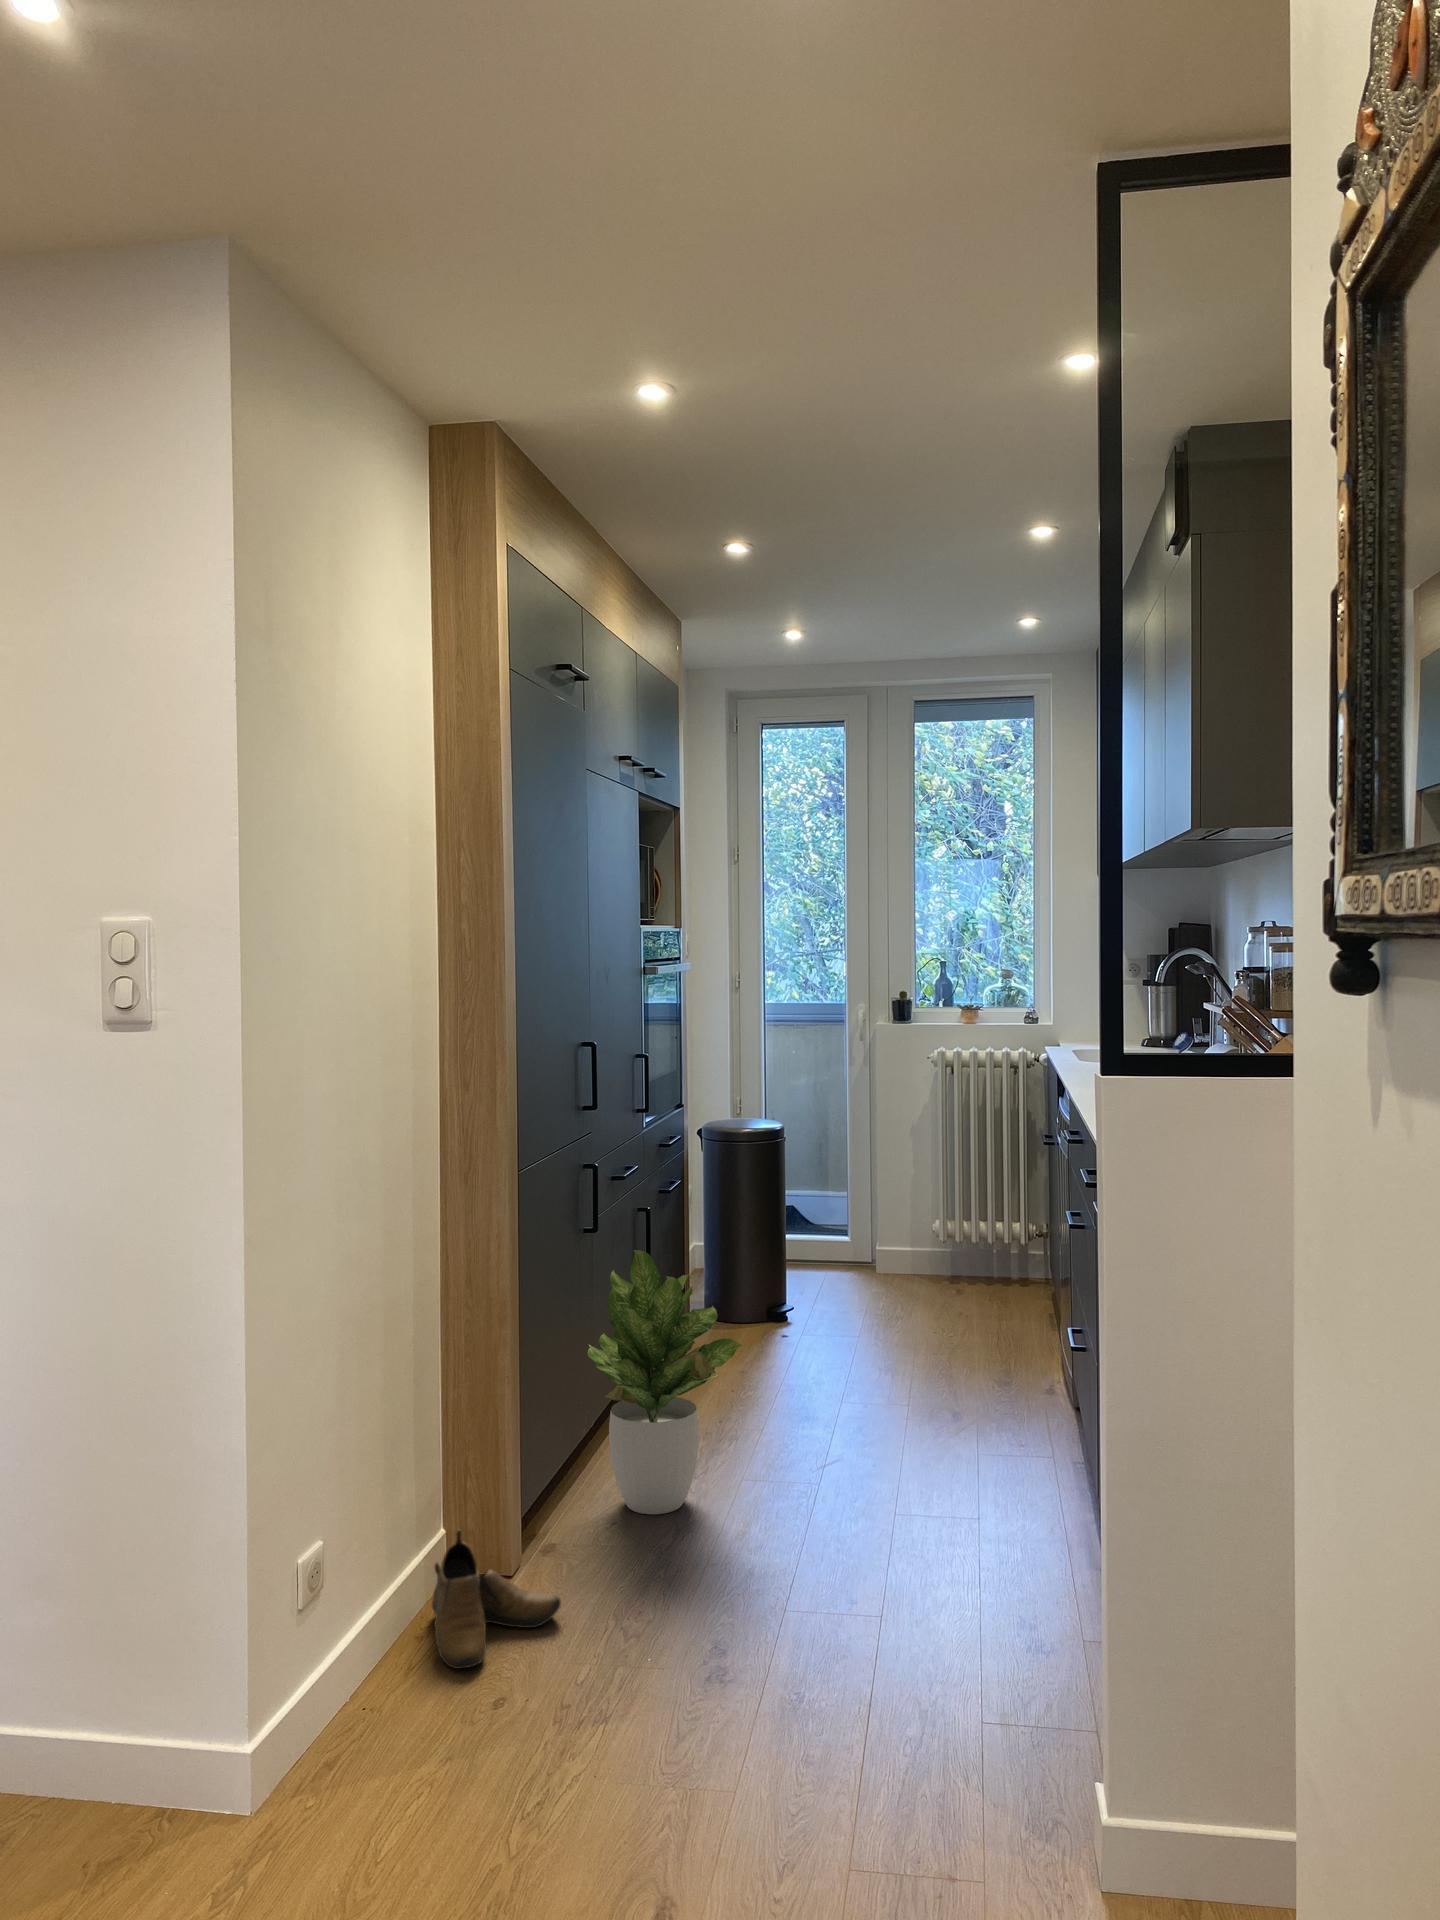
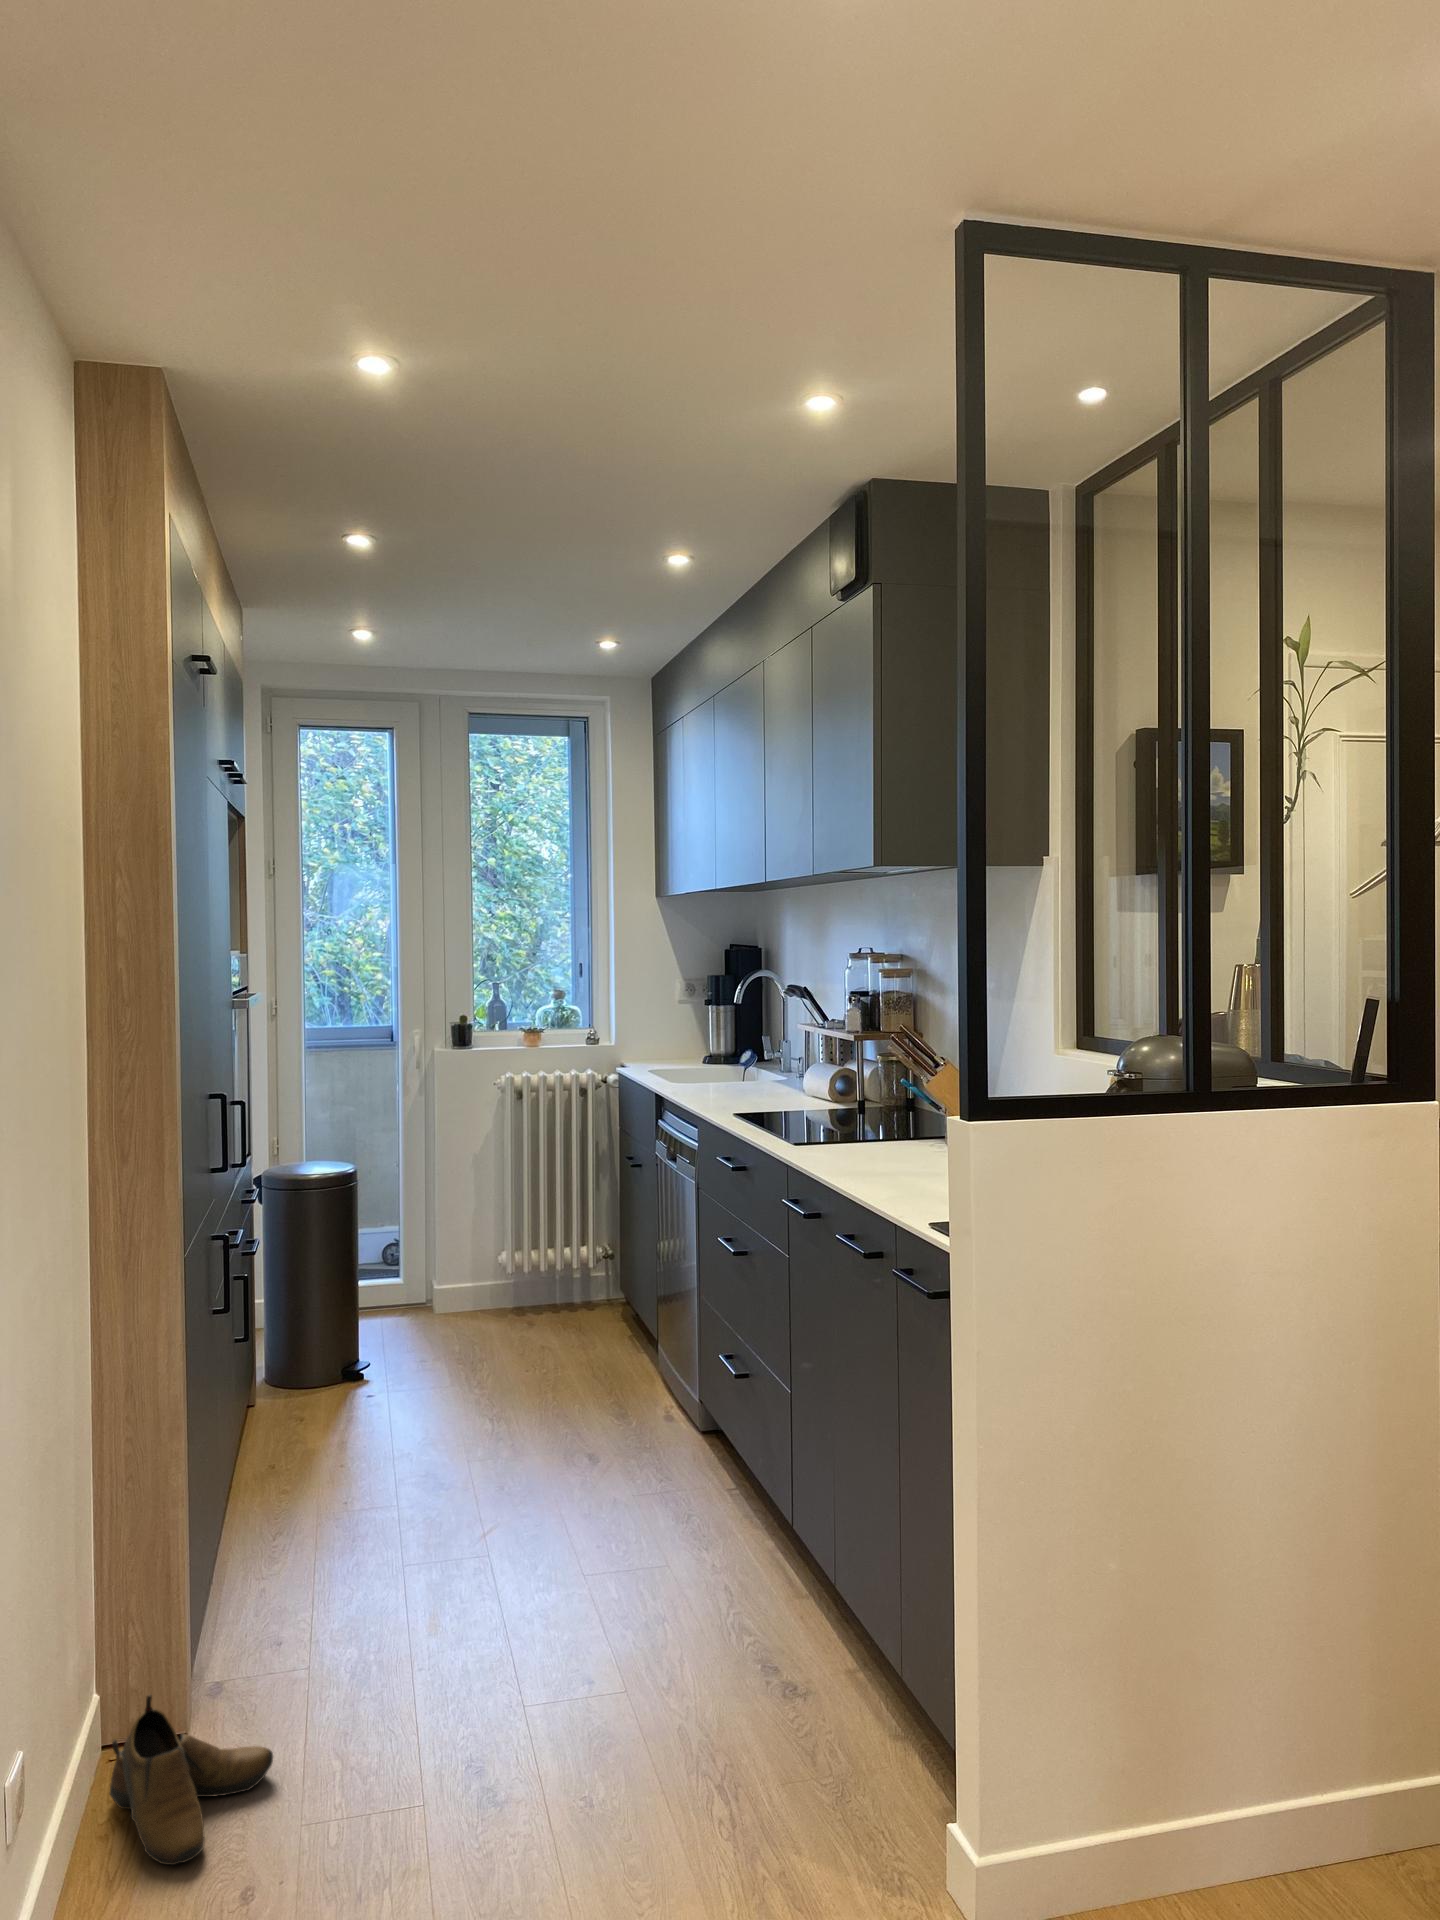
potted plant: present [588,1250,742,1514] -> none [228,1329,412,1627]

